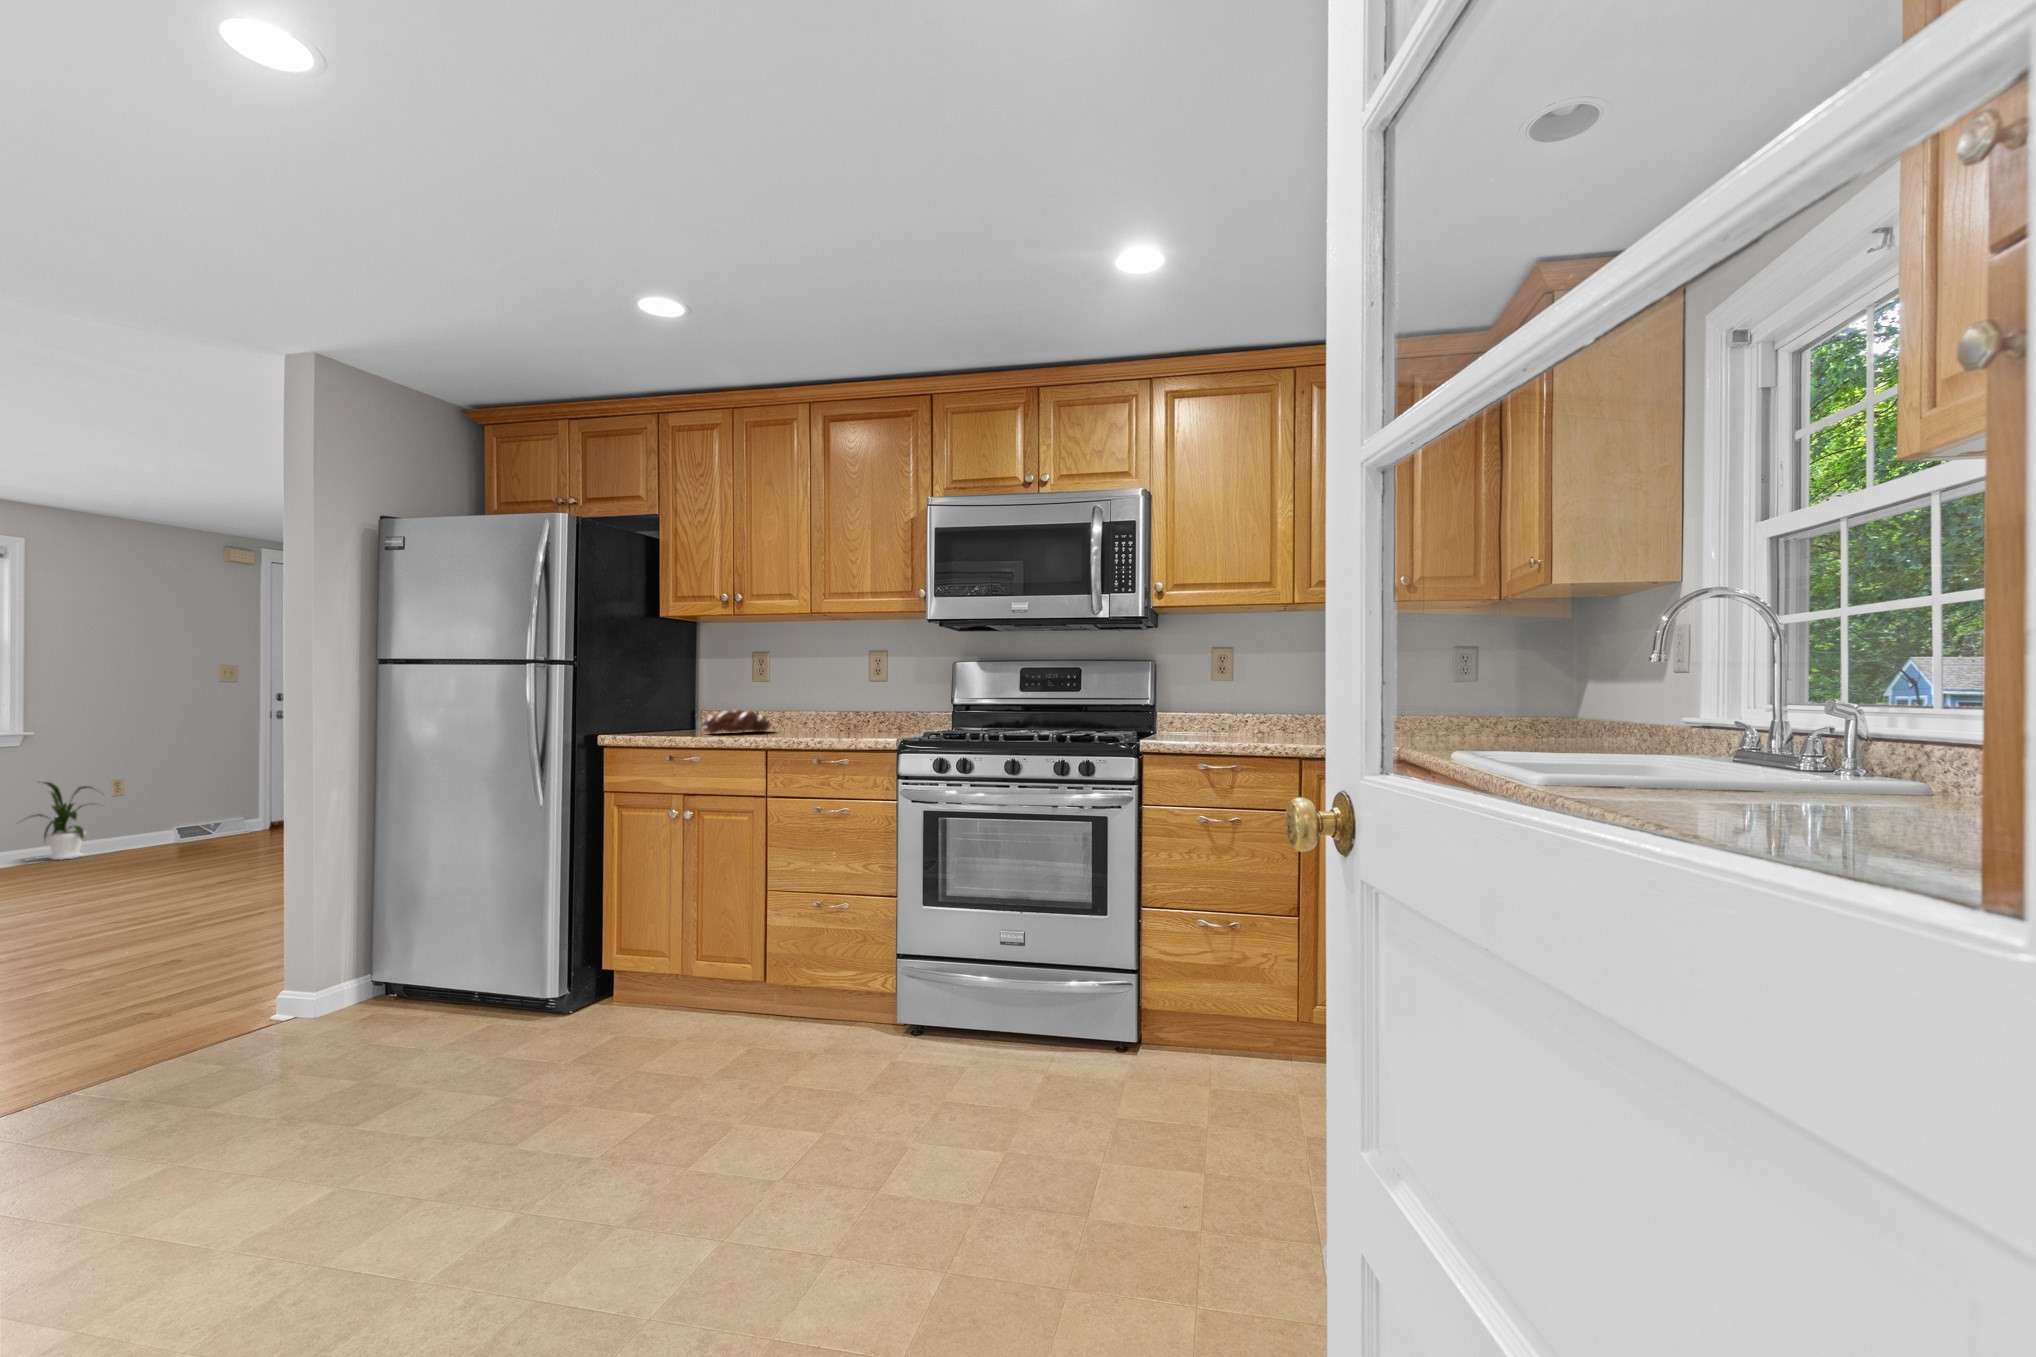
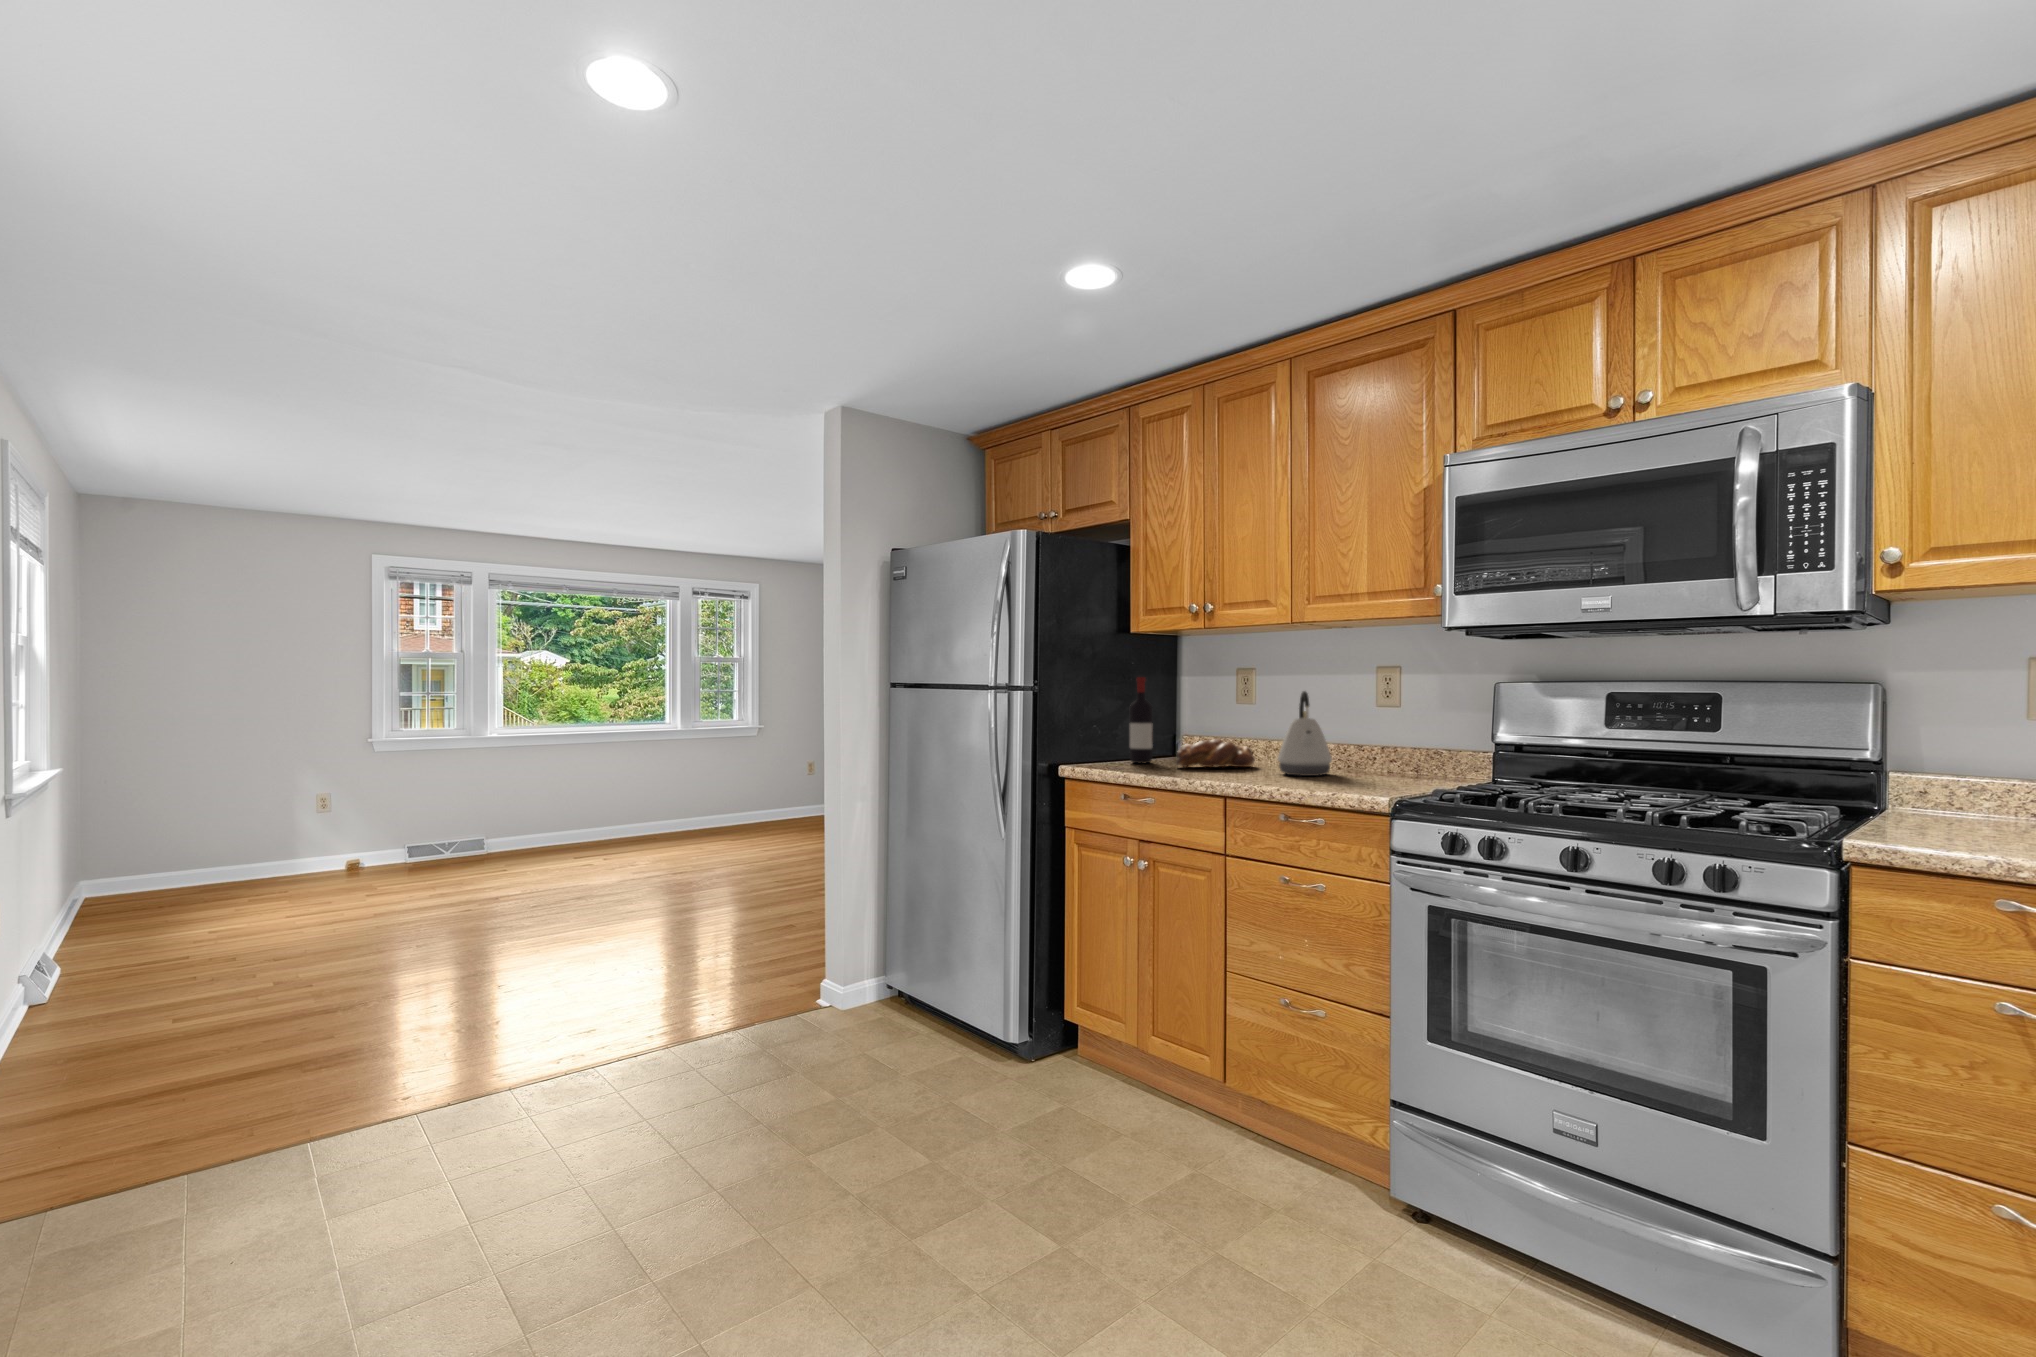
wine bottle: none [656,658,677,733] -> present [1130,677,1152,763]
kettle: none [794,668,836,734] -> present [1278,691,1332,776]
house plant: present [27,782,102,860] -> none [737,766,792,827]

